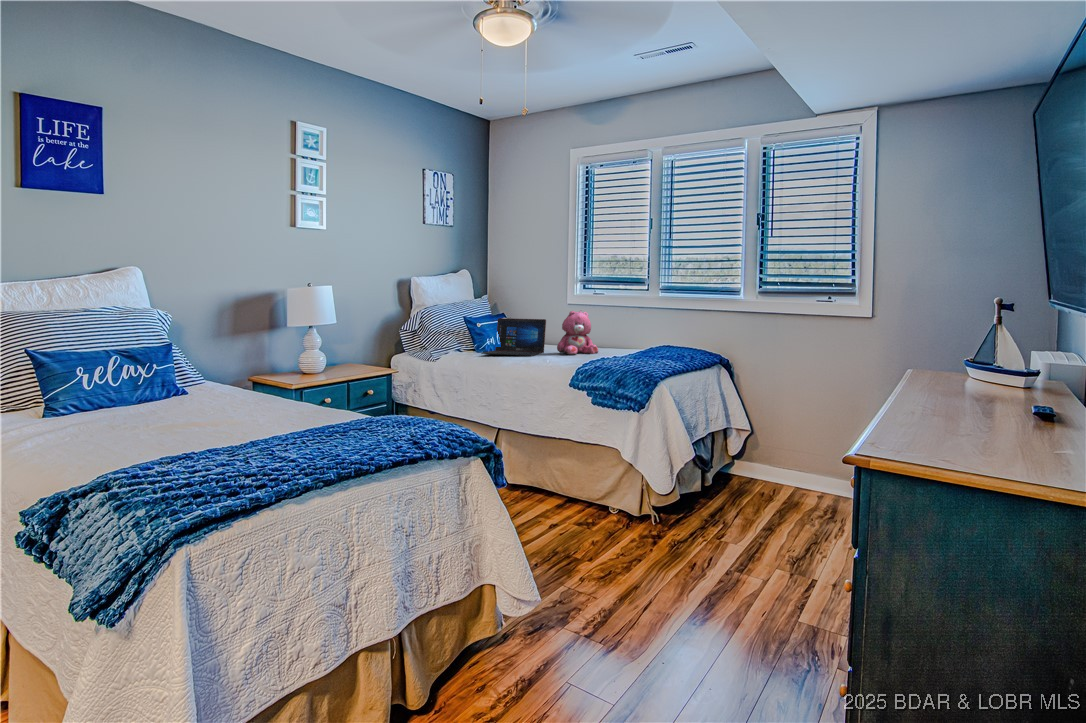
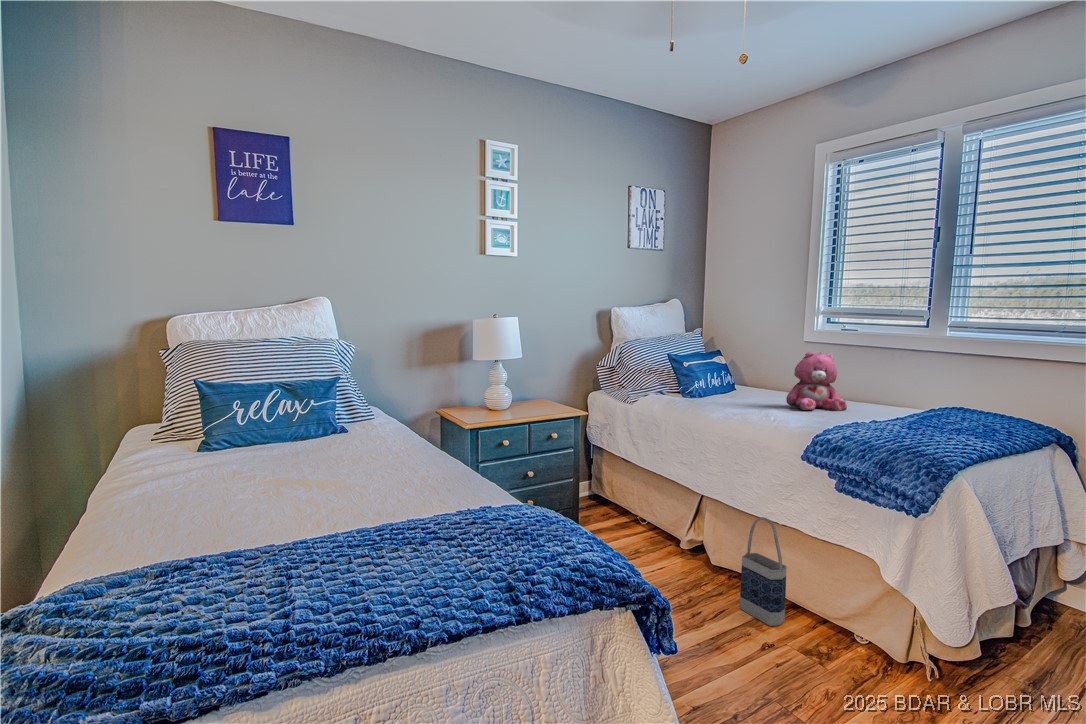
laptop: present [482,318,546,356] -> none [686,357,773,408]
bag: none [531,432,562,508] -> present [740,517,787,626]

